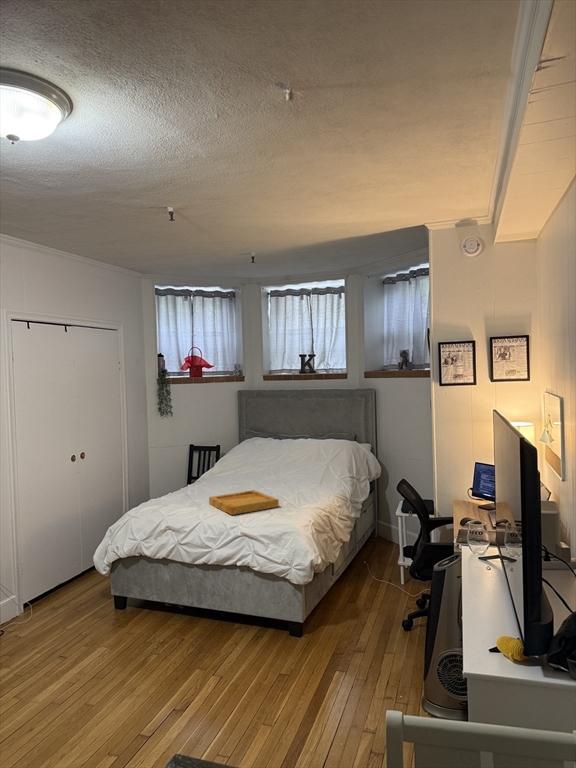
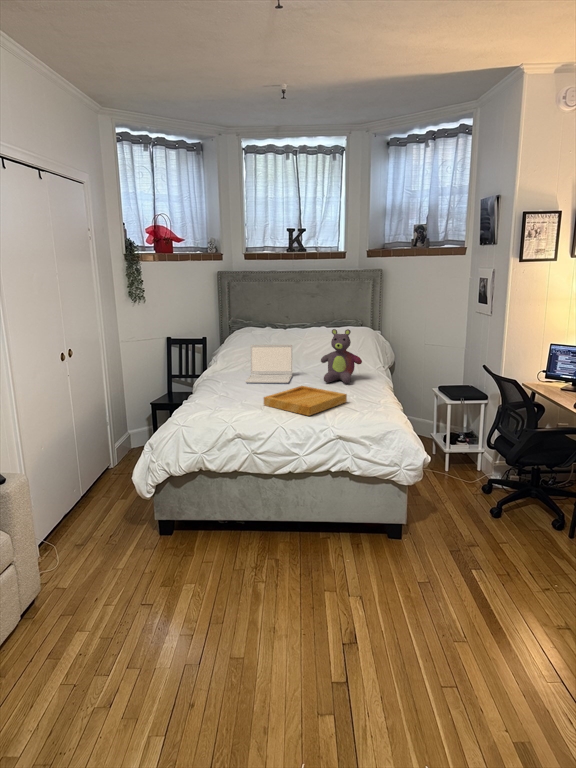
stuffed bear: none [282,442,319,492] -> present [321,329,362,383]
laptop: none [219,453,266,488] -> present [245,345,292,383]

